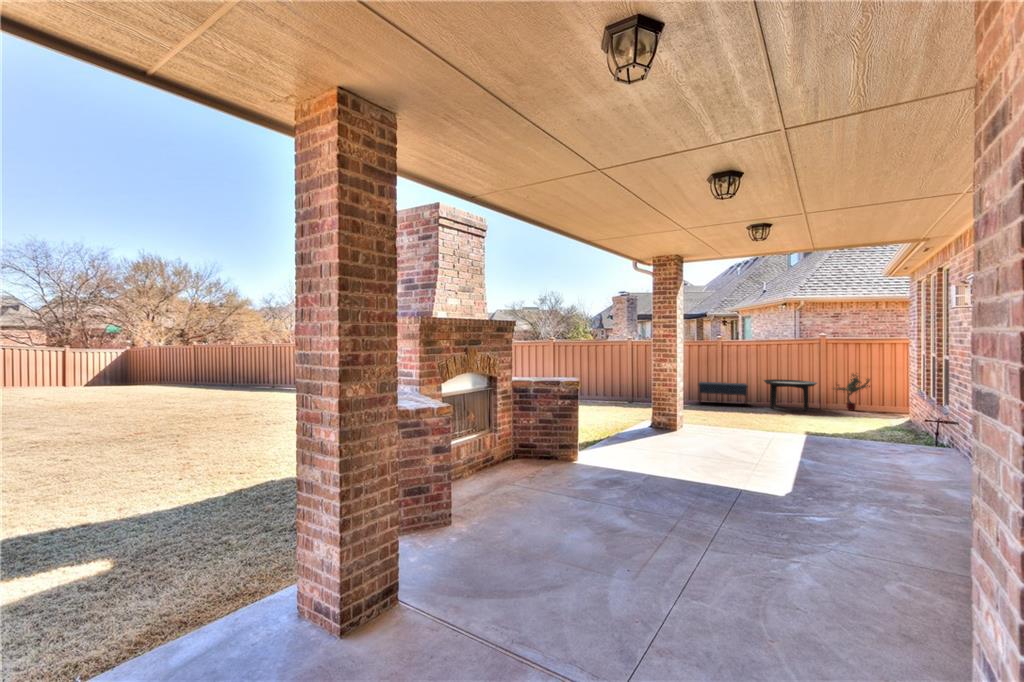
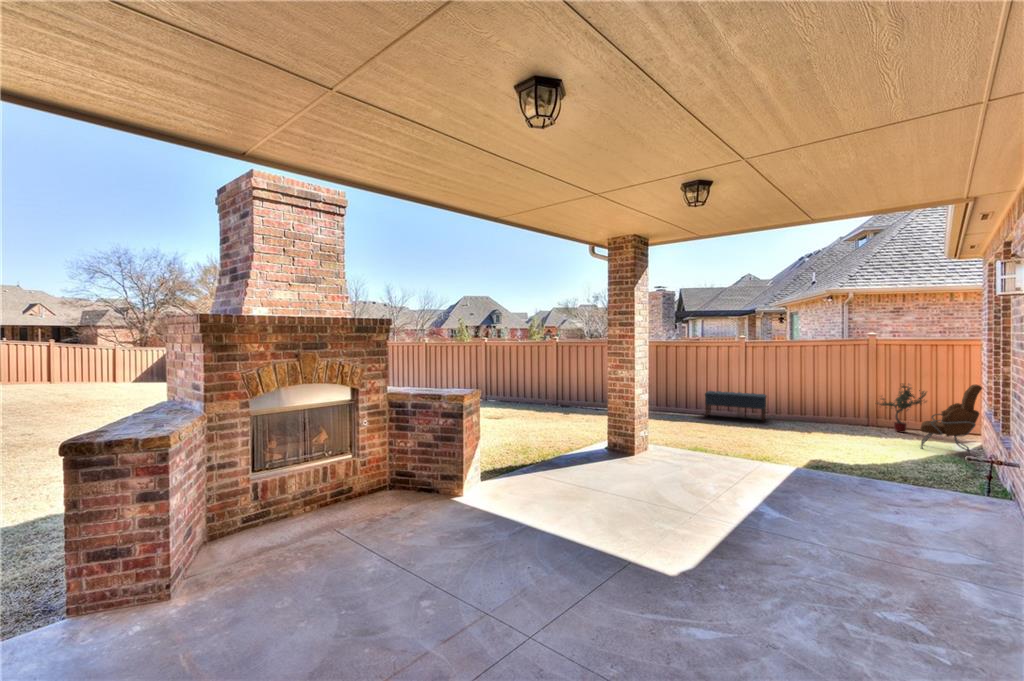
armchair: none [871,372,916,423] -> present [921,385,982,455]
round table: present [764,379,817,411] -> none [784,390,854,432]

